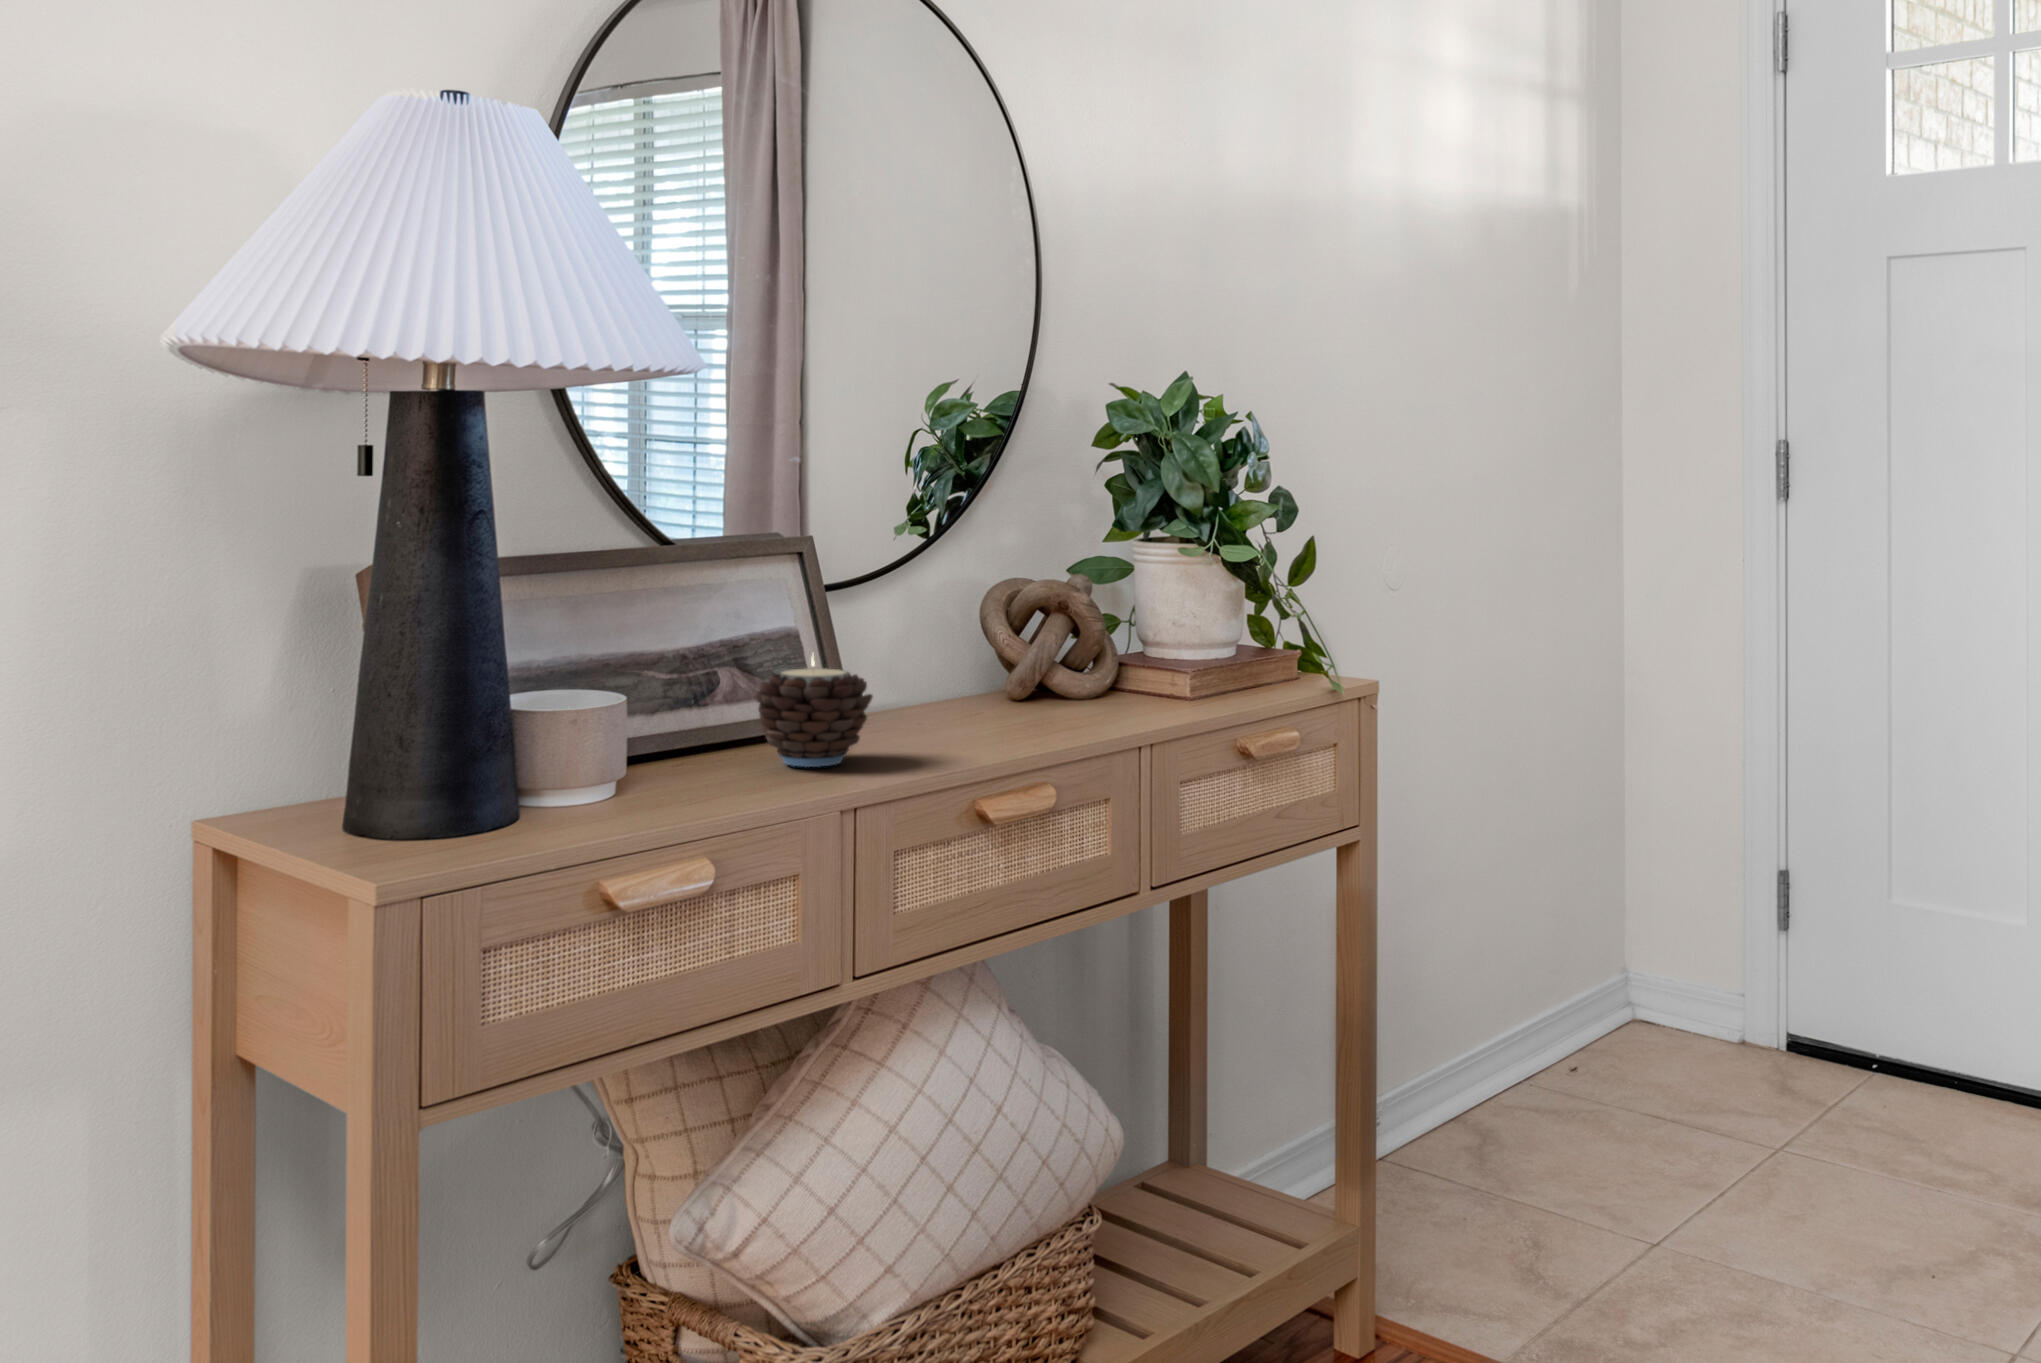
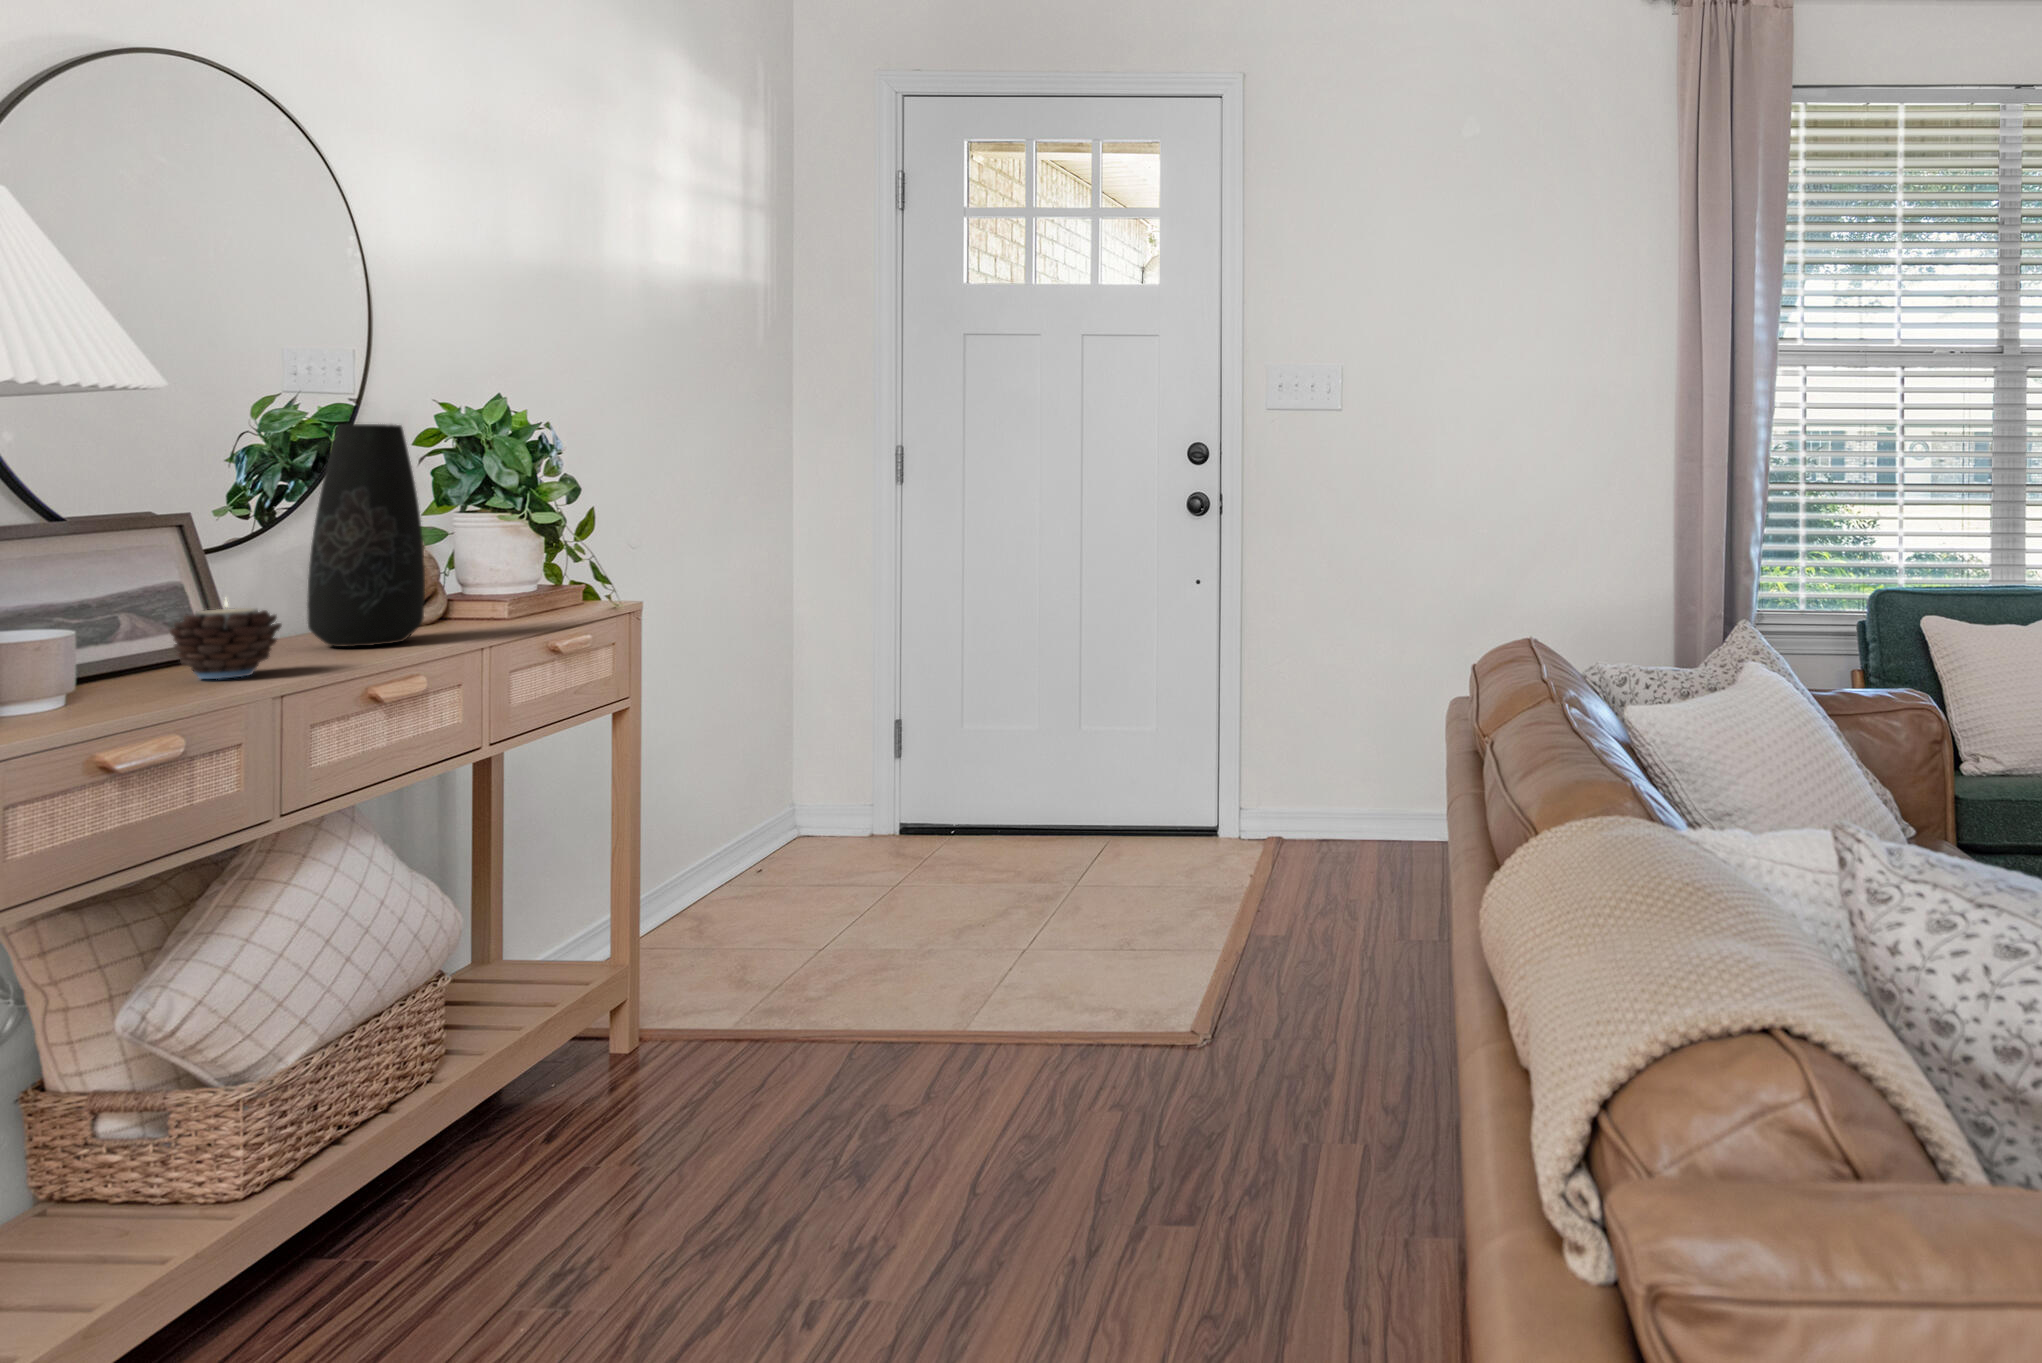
vase: none [942,414,1073,725] -> present [307,424,425,647]

